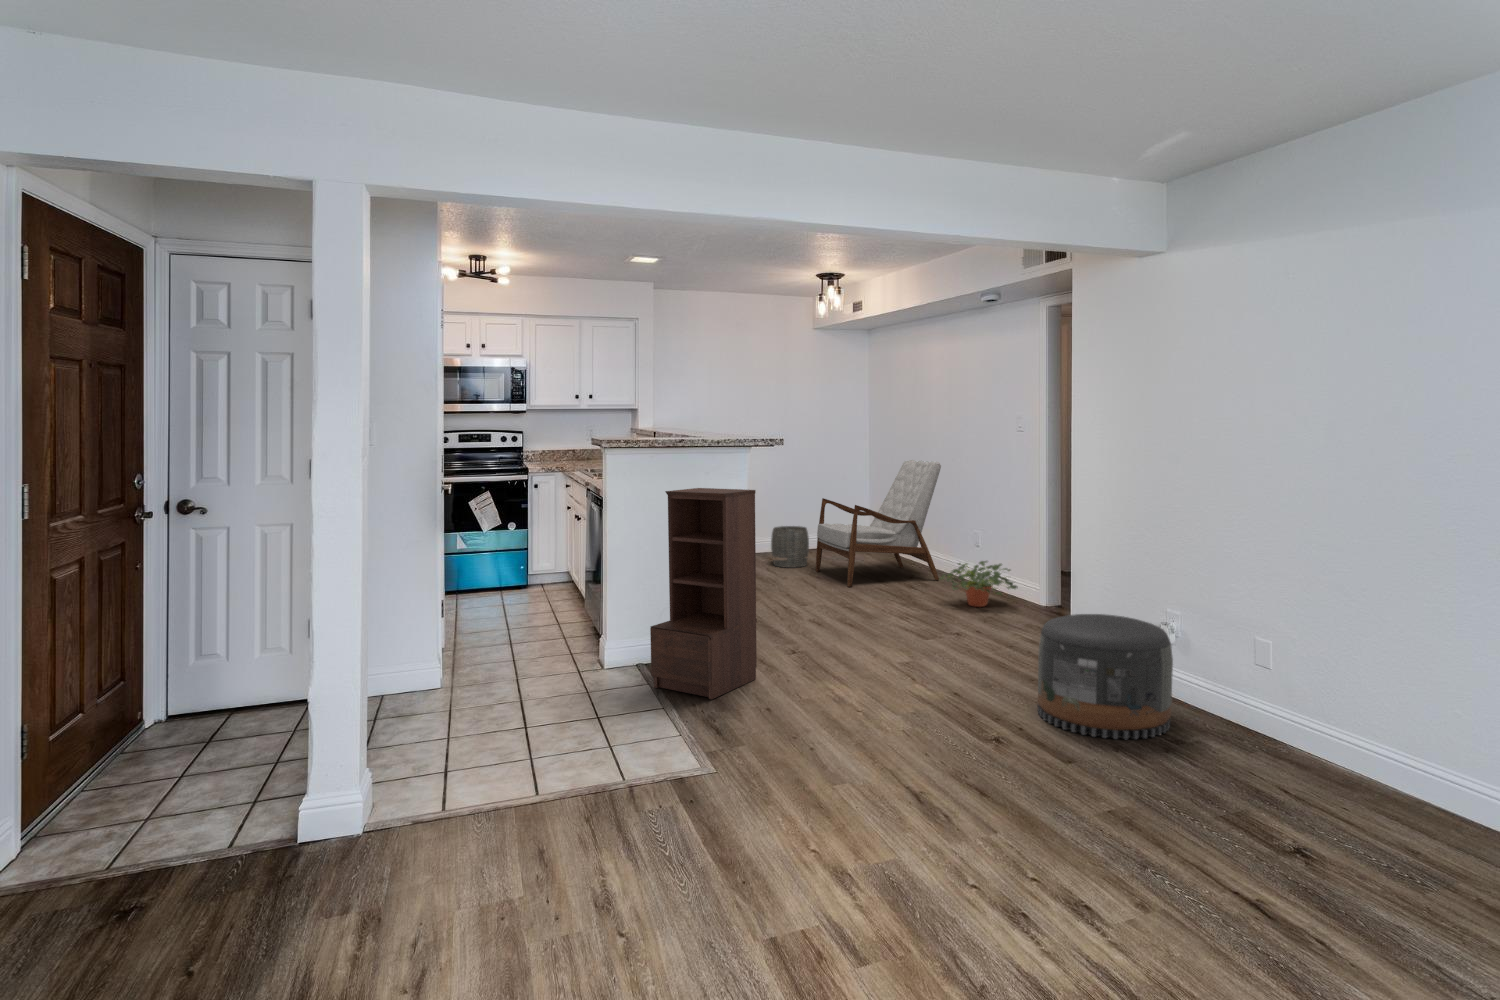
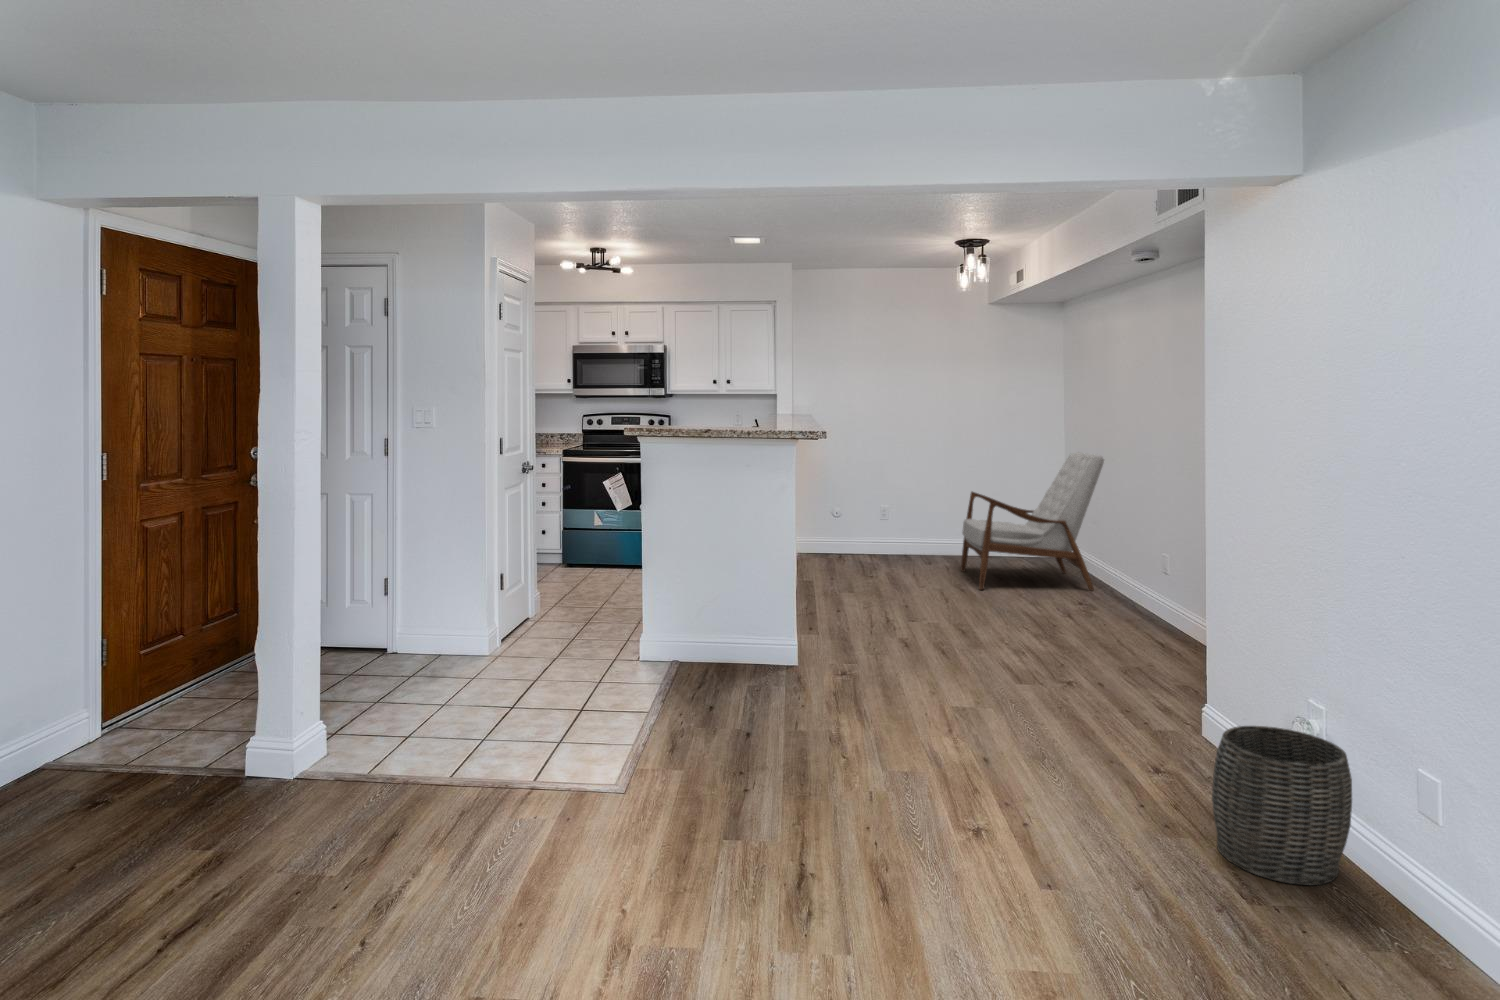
bookshelf: present [650,488,757,699] -> none [673,474,785,690]
woven basket: present [771,526,809,568] -> present [1212,726,1352,885]
potted plant: present [940,561,1017,607] -> none [1065,571,1162,624]
pouf: present [1038,614,1173,739] -> none [1053,640,1218,798]

